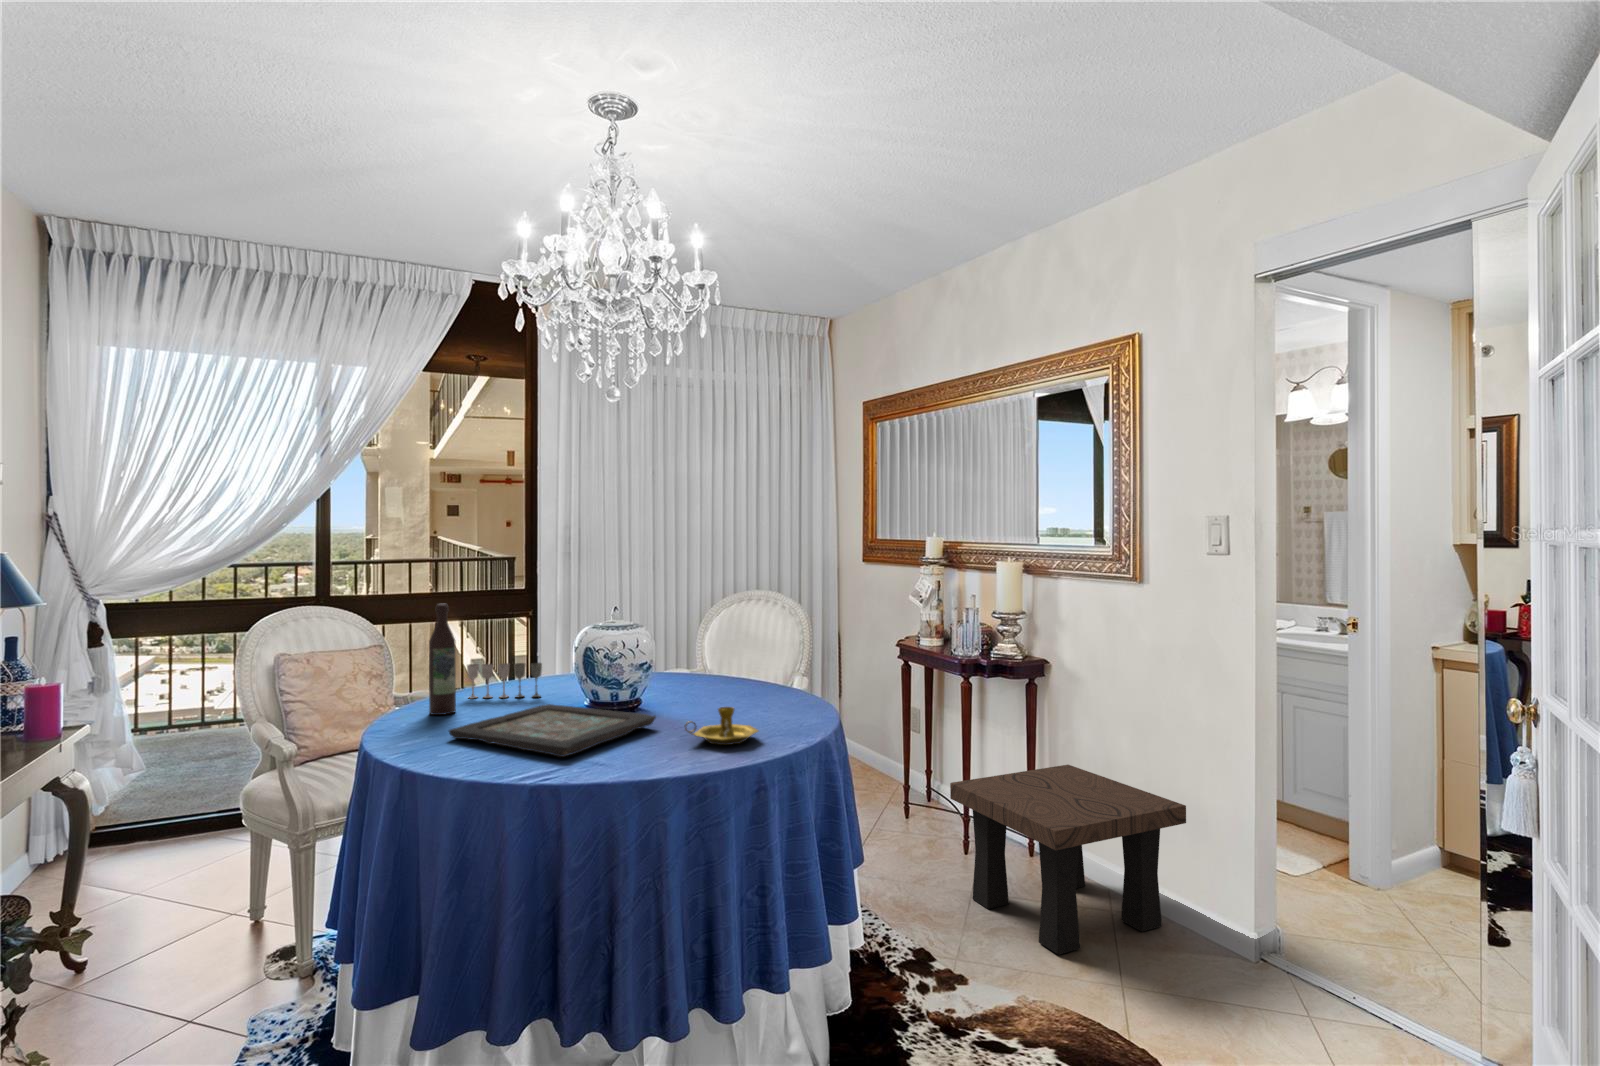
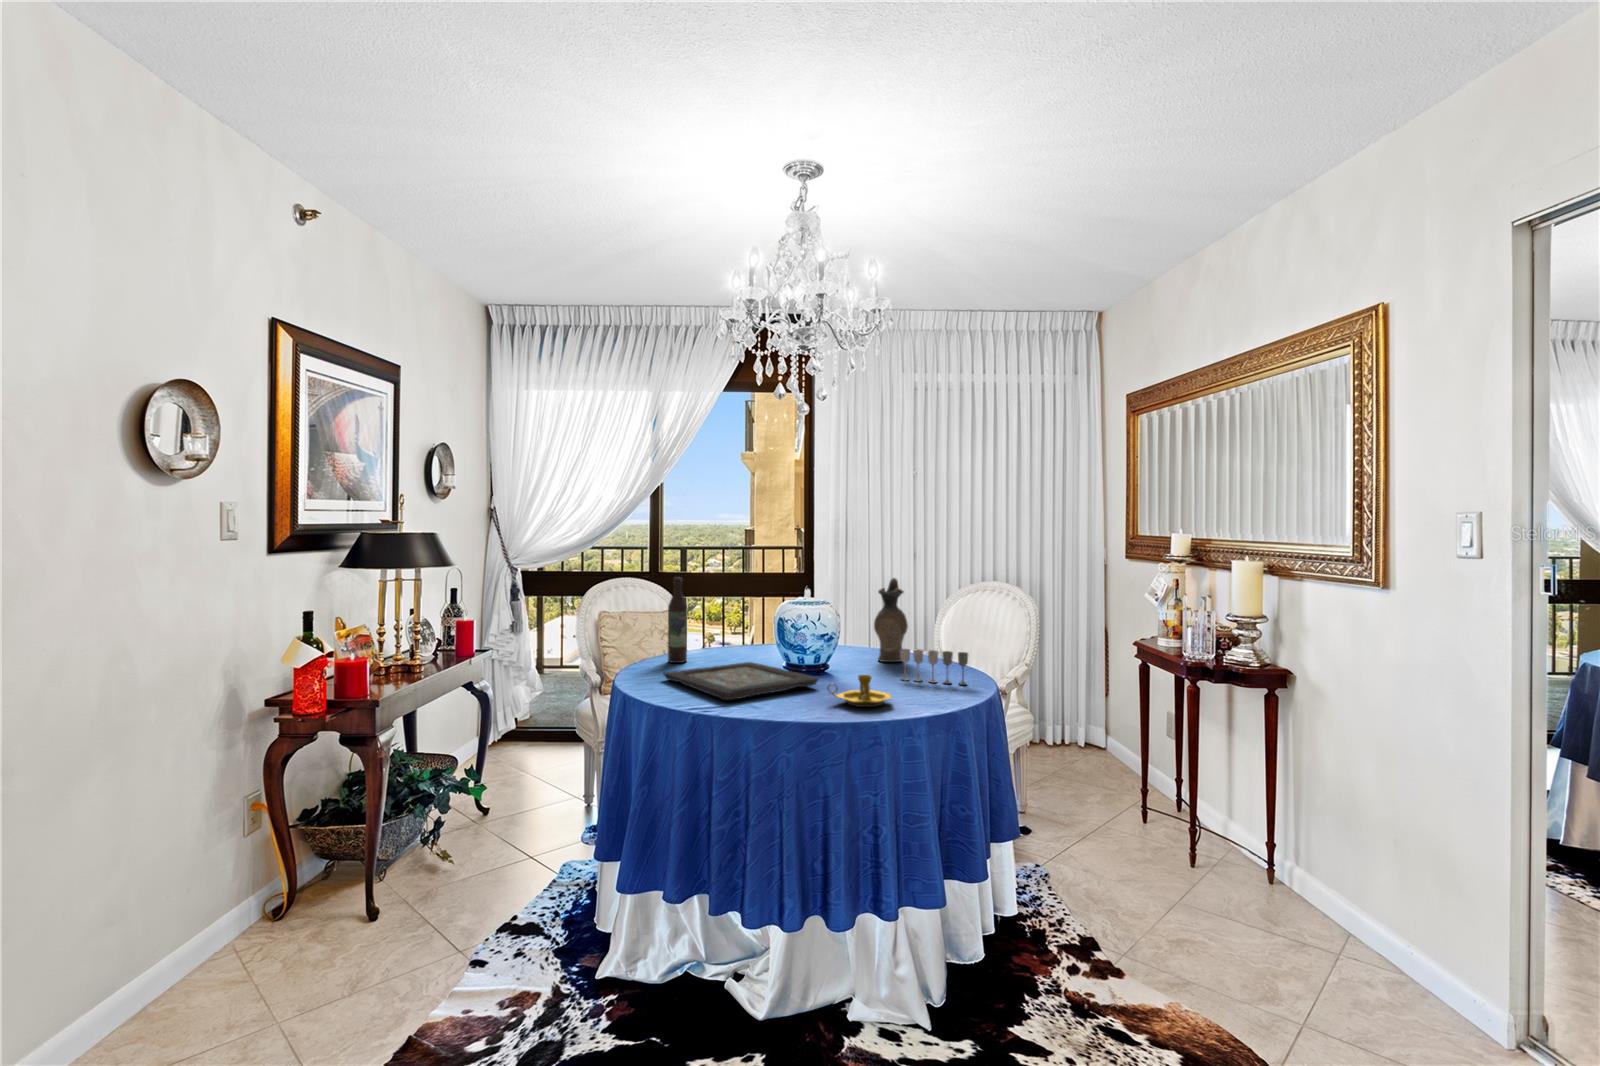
ceramic pitcher: none [684,592,723,688] -> present [874,578,908,662]
wine glass: present [467,663,542,698] -> present [900,649,968,685]
side table: present [950,765,1186,955] -> none [1148,781,1425,976]

